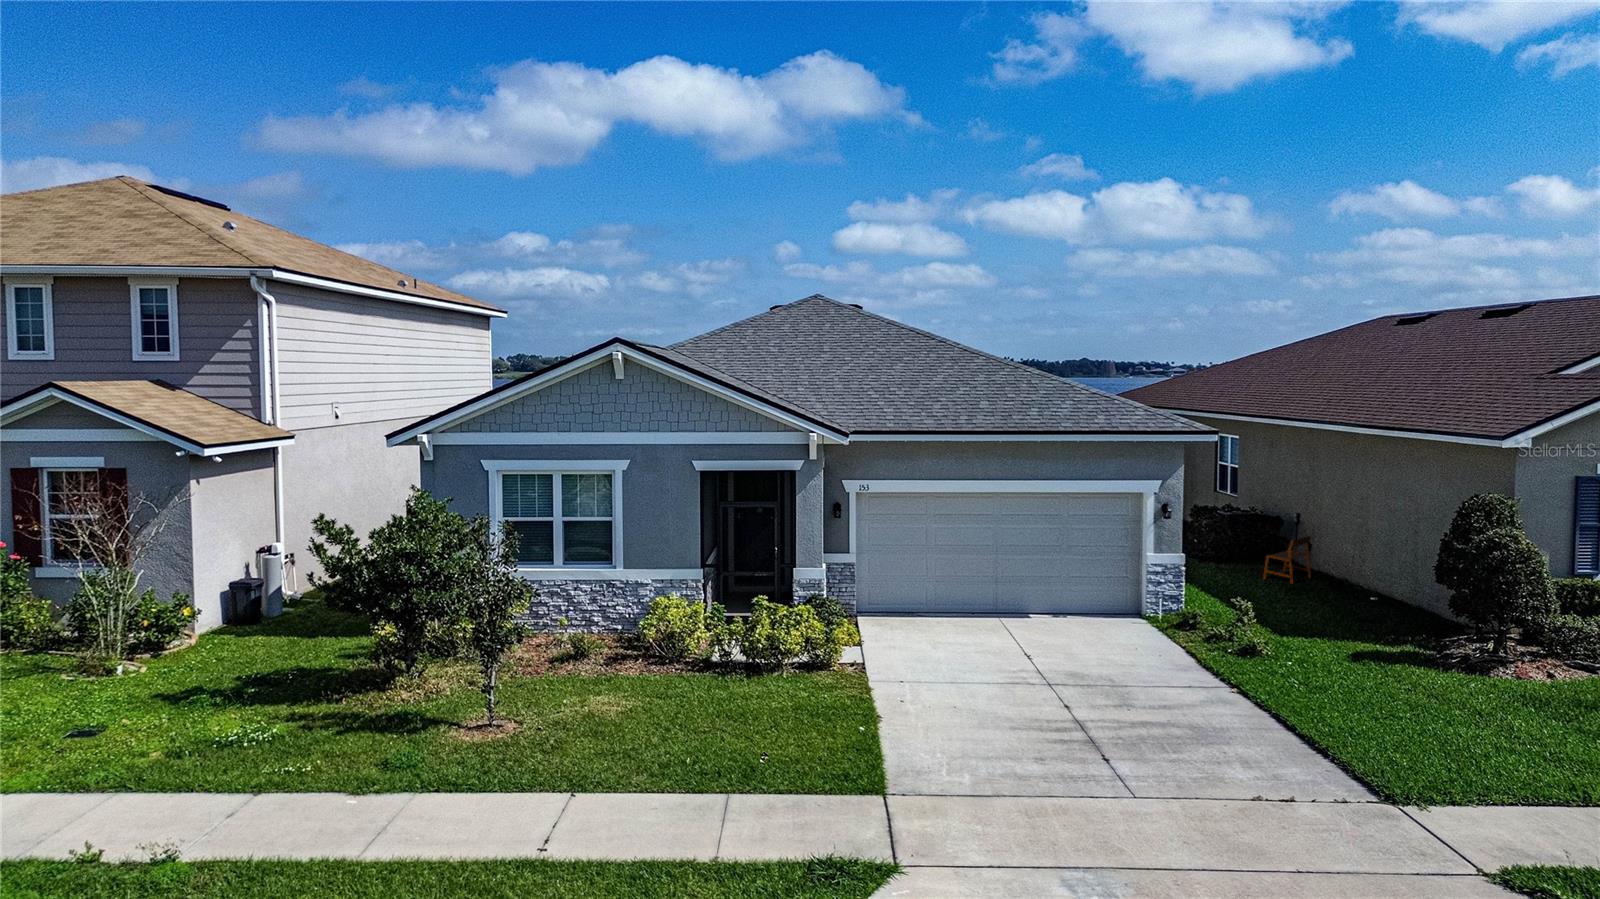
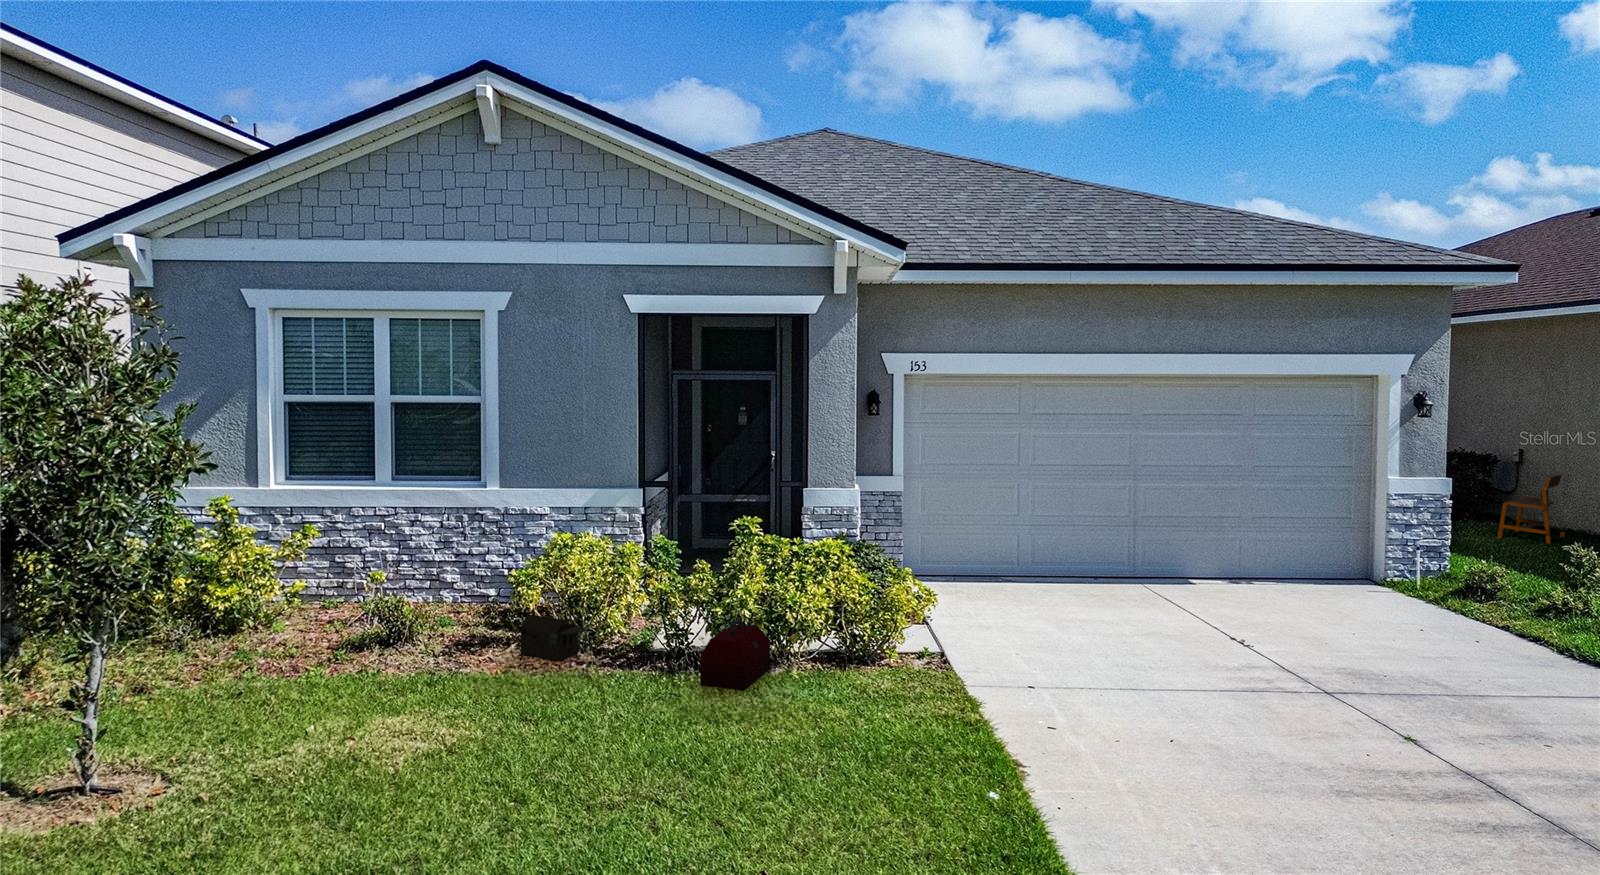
cardboard box: none [642,645,681,669] -> present [514,615,588,661]
toolbox: none [739,648,773,684] -> present [700,618,770,690]

